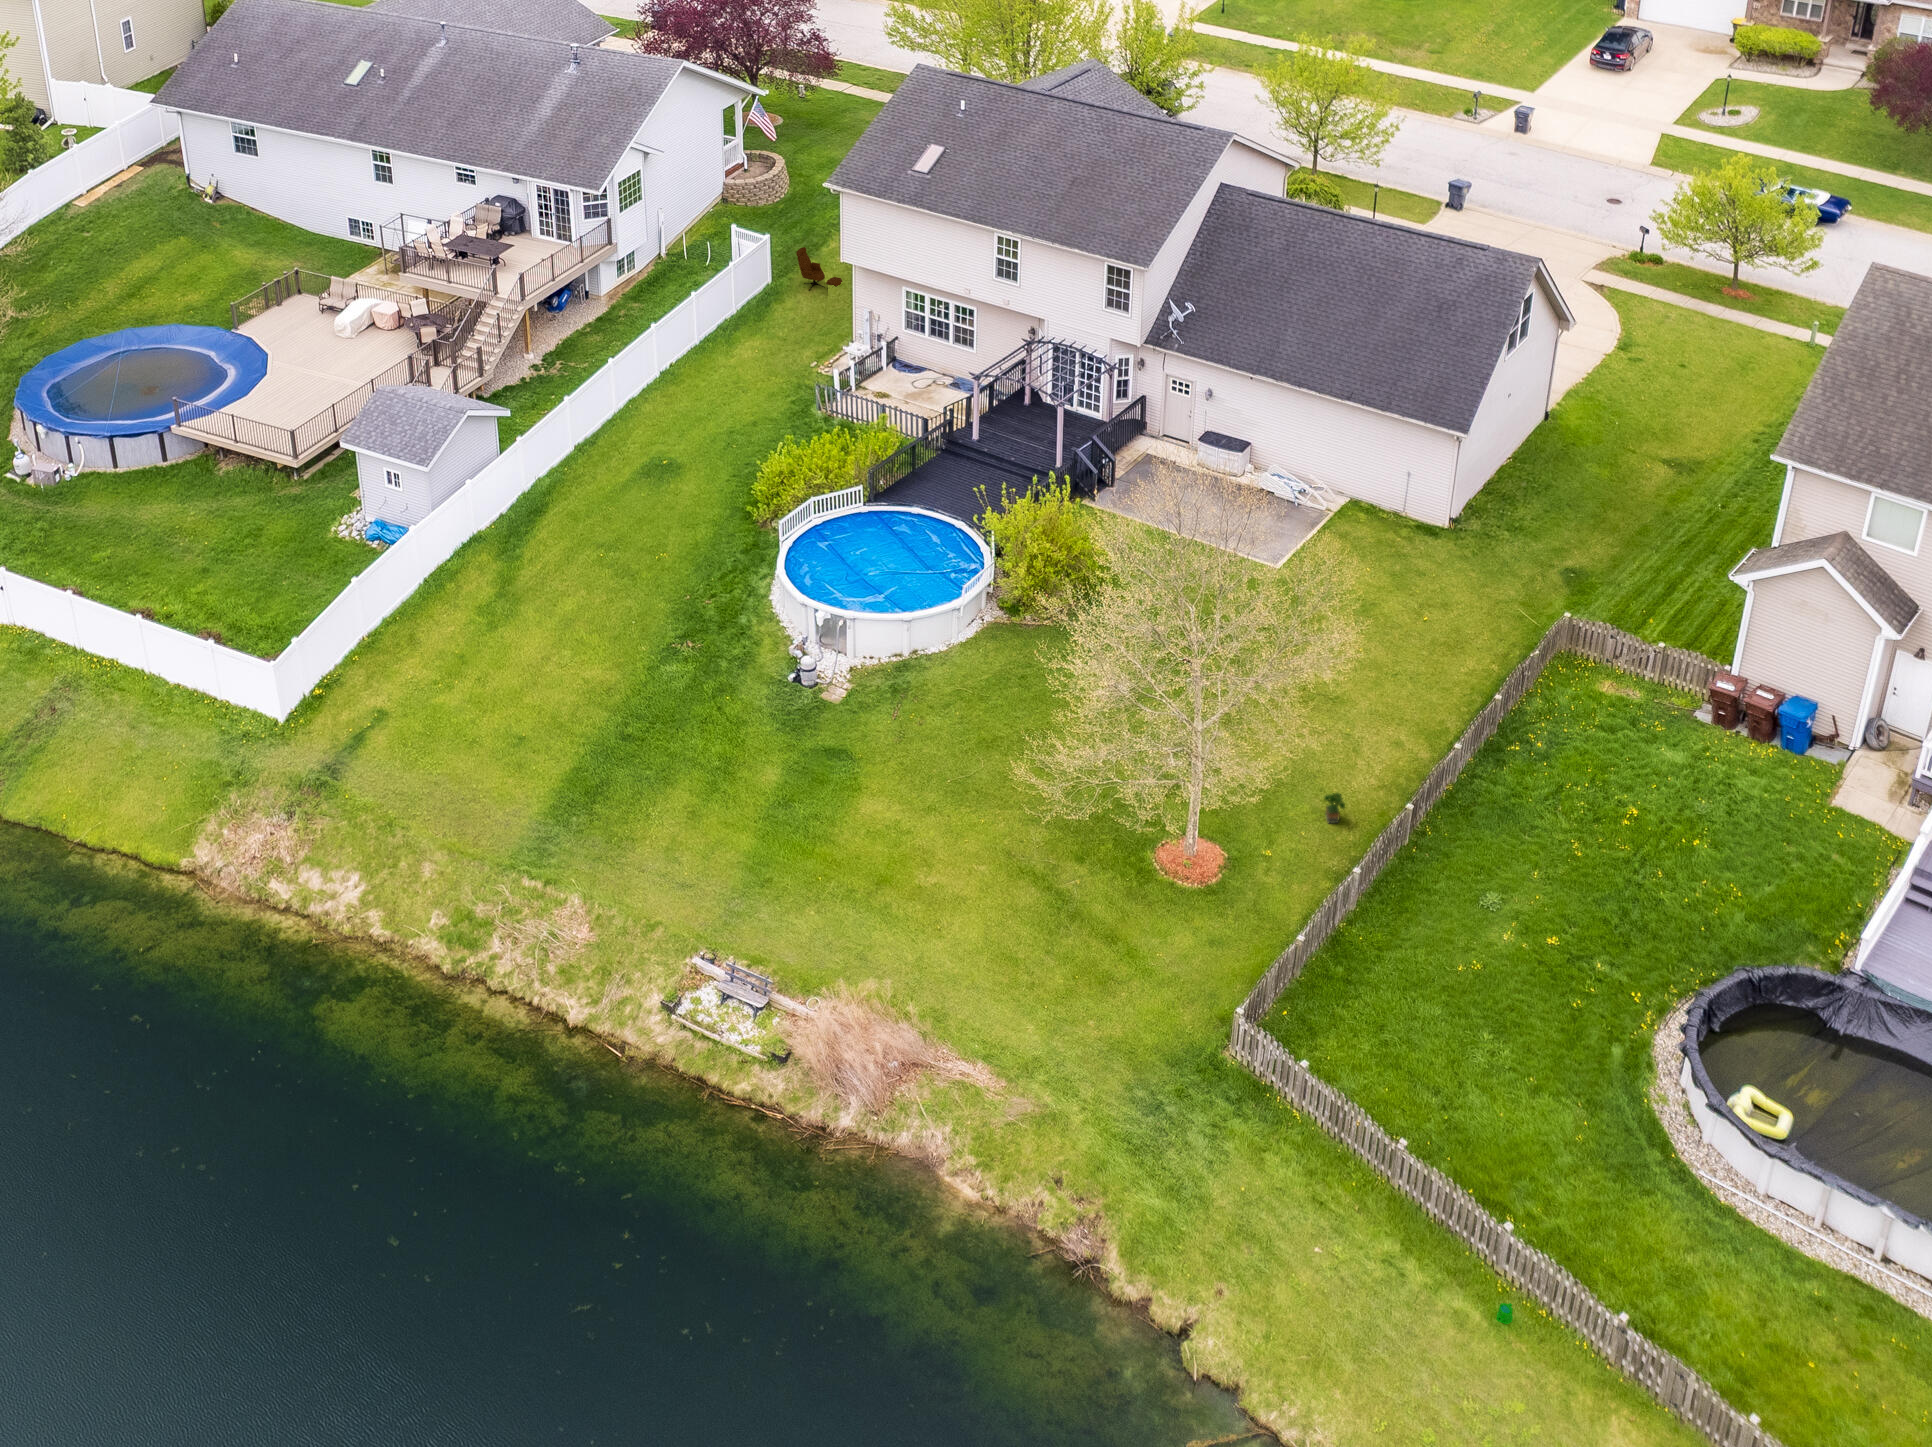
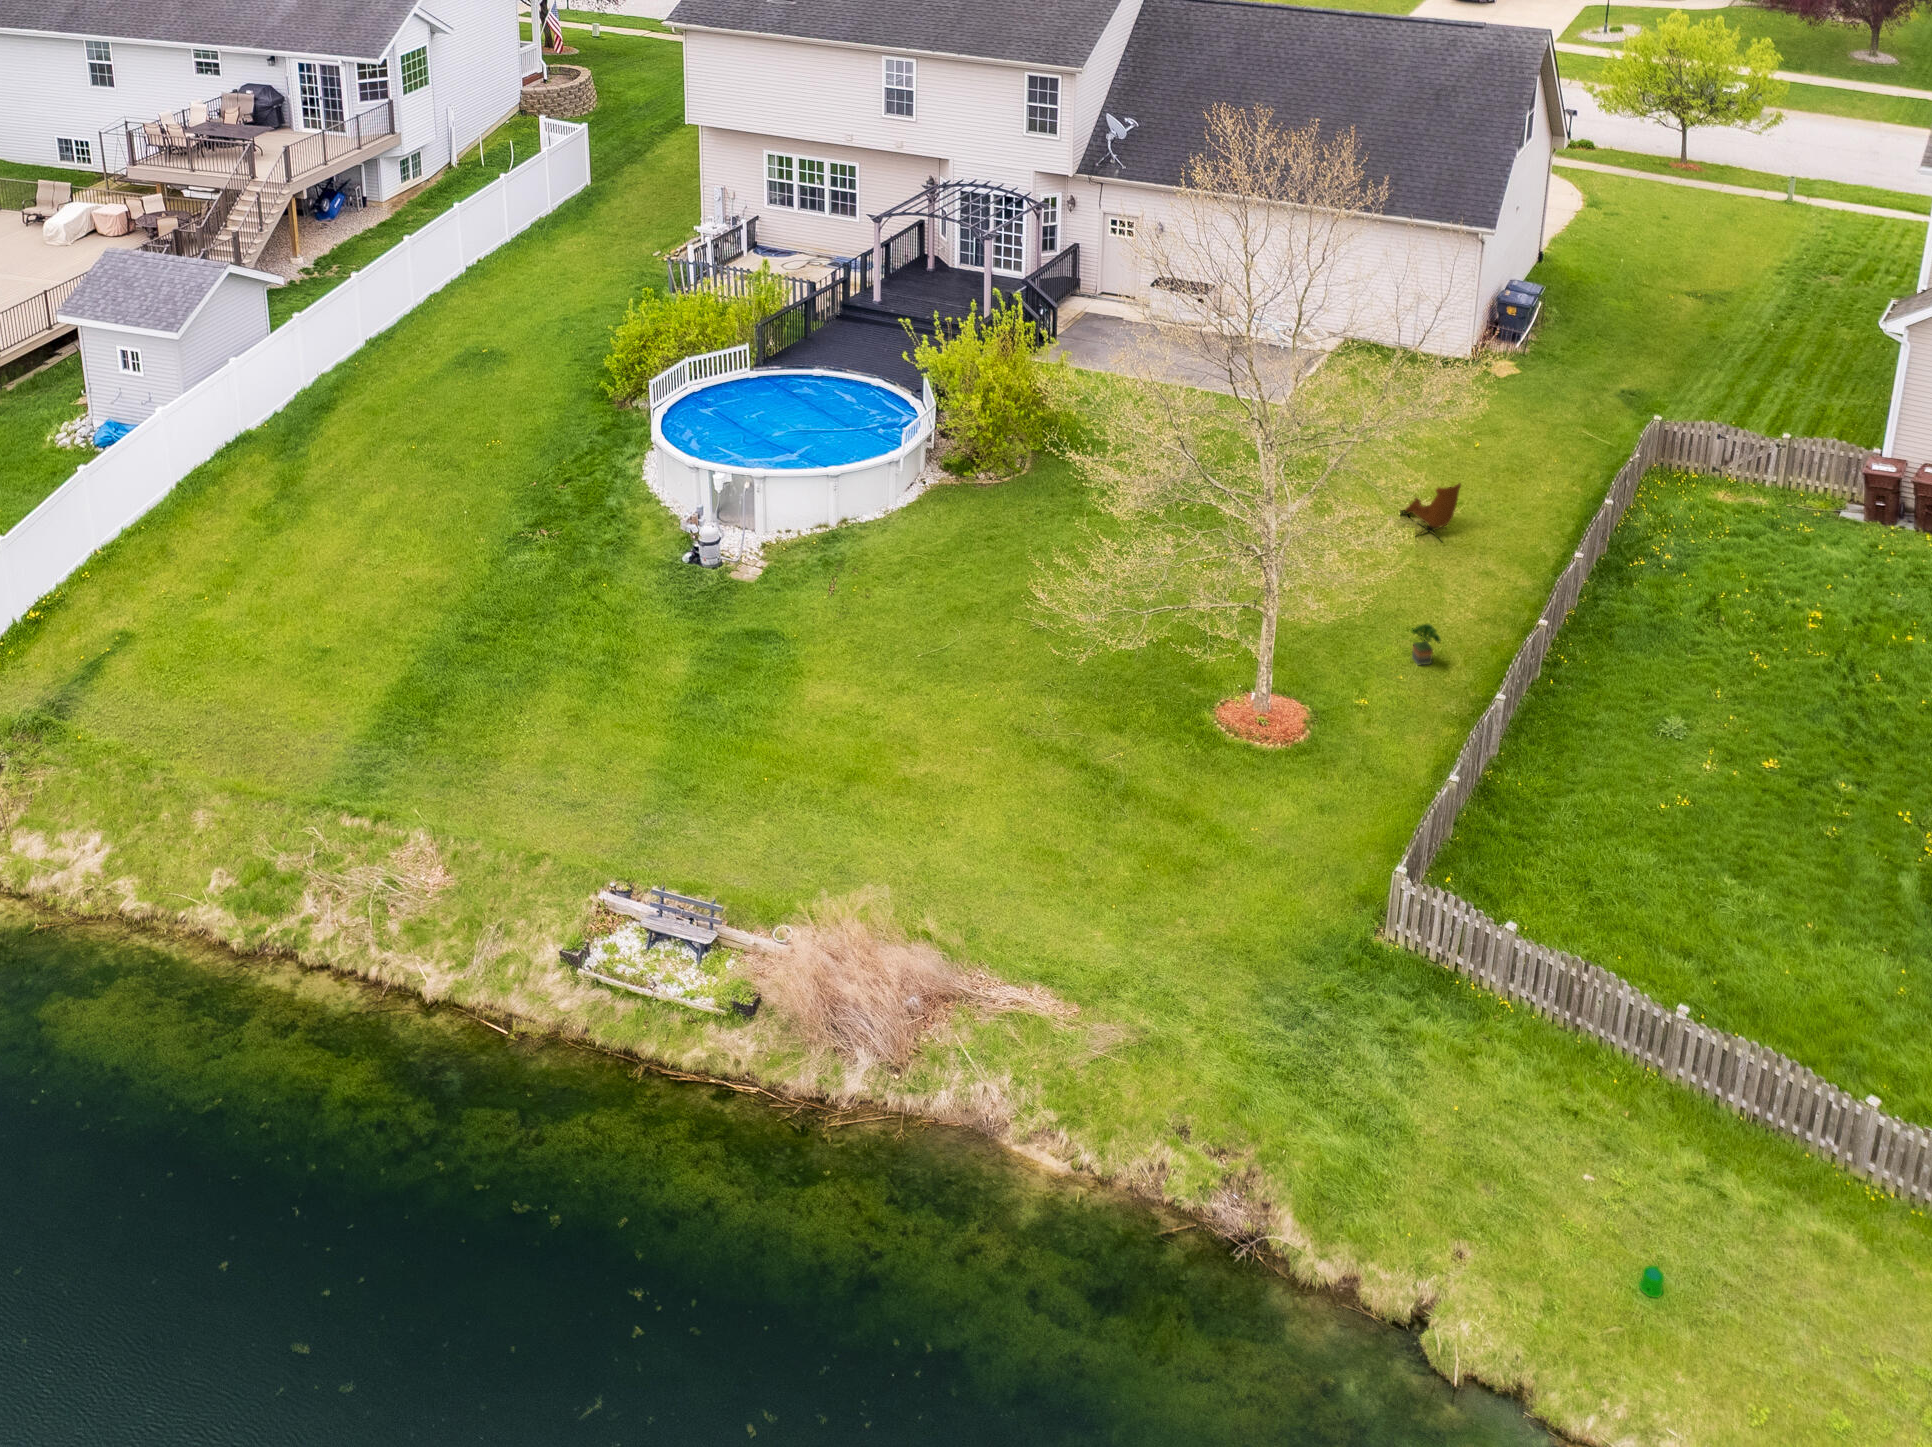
lounge chair: present [796,247,842,290] -> present [1401,483,1461,535]
watering can: present [1497,1303,1513,1324] -> present [1639,1266,1664,1298]

